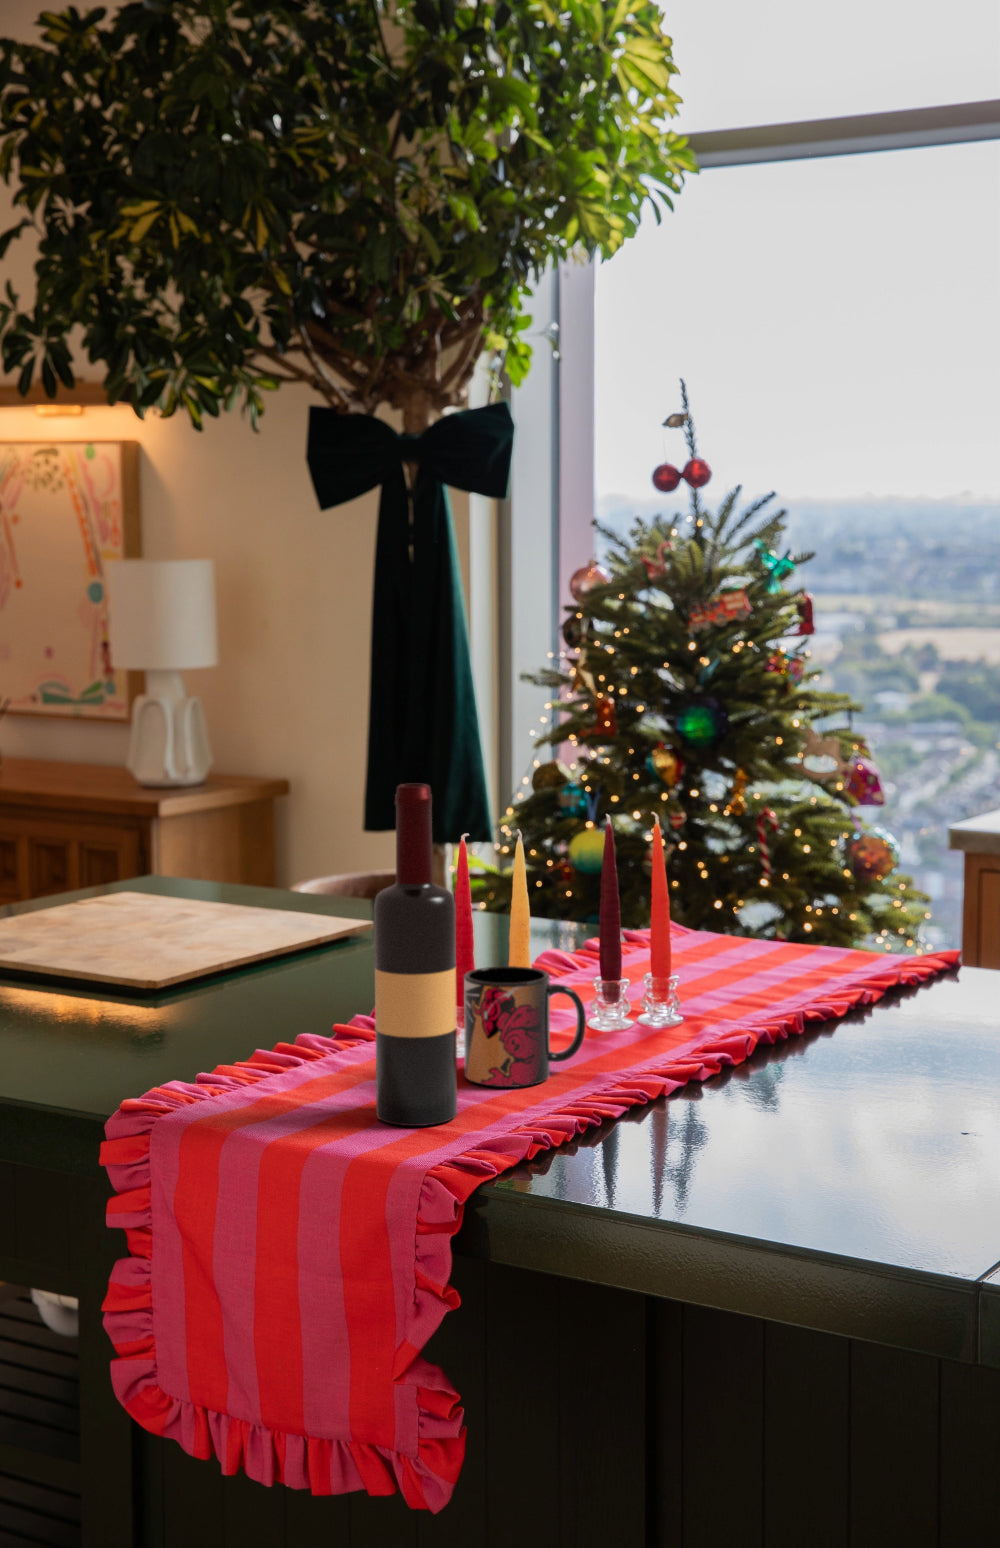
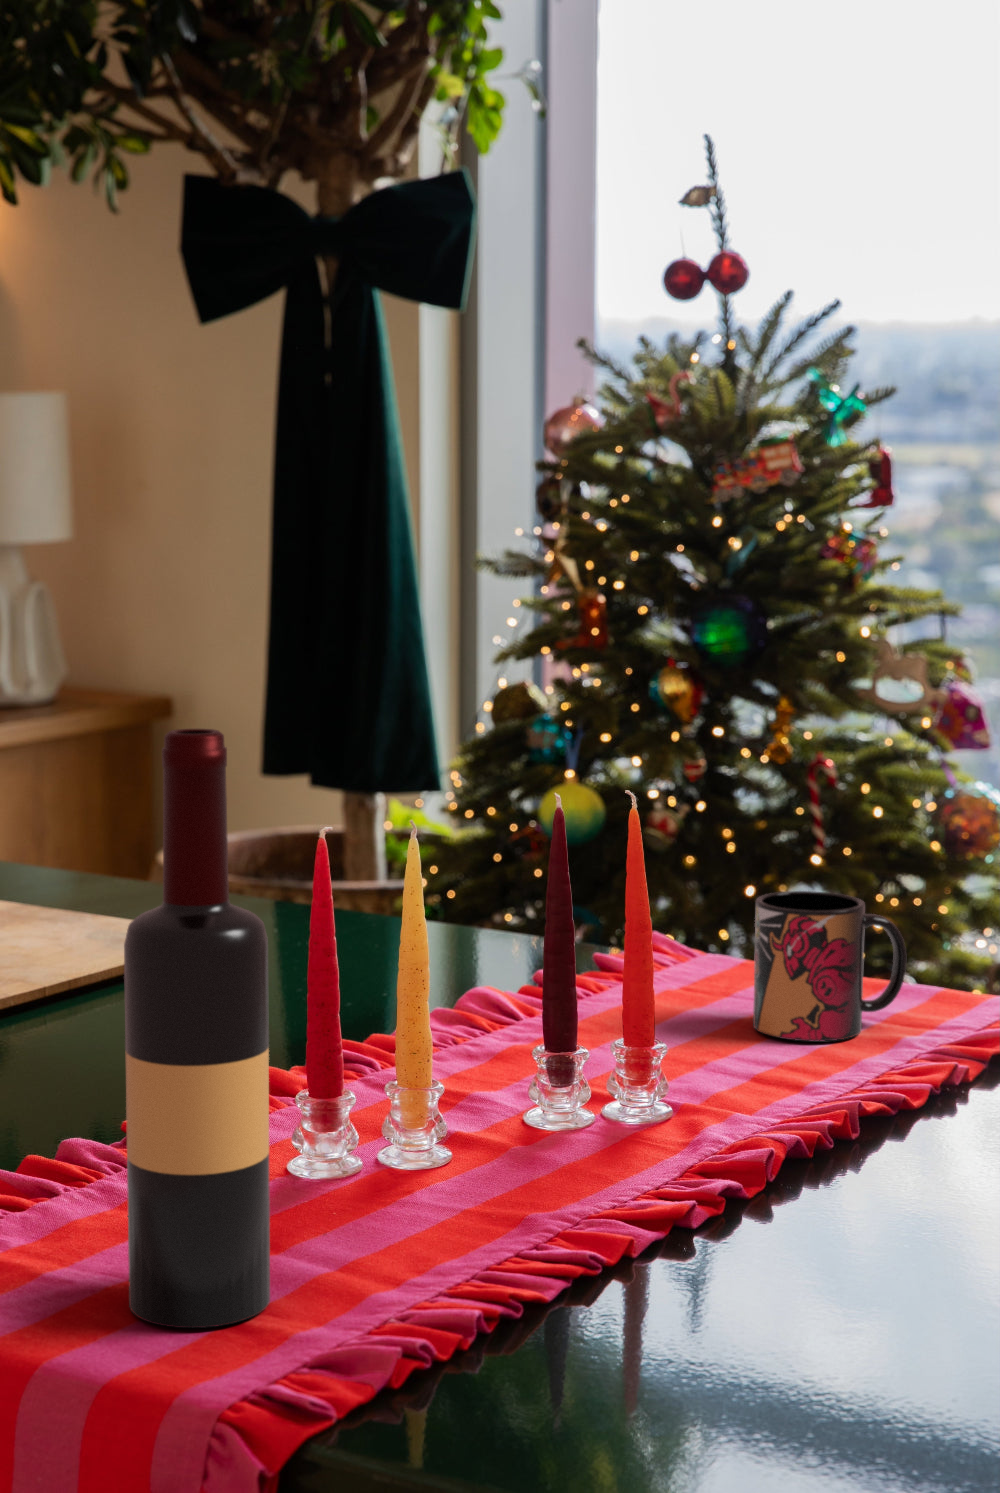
mug: present [464,966,586,1087] -> present [753,891,906,1042]

